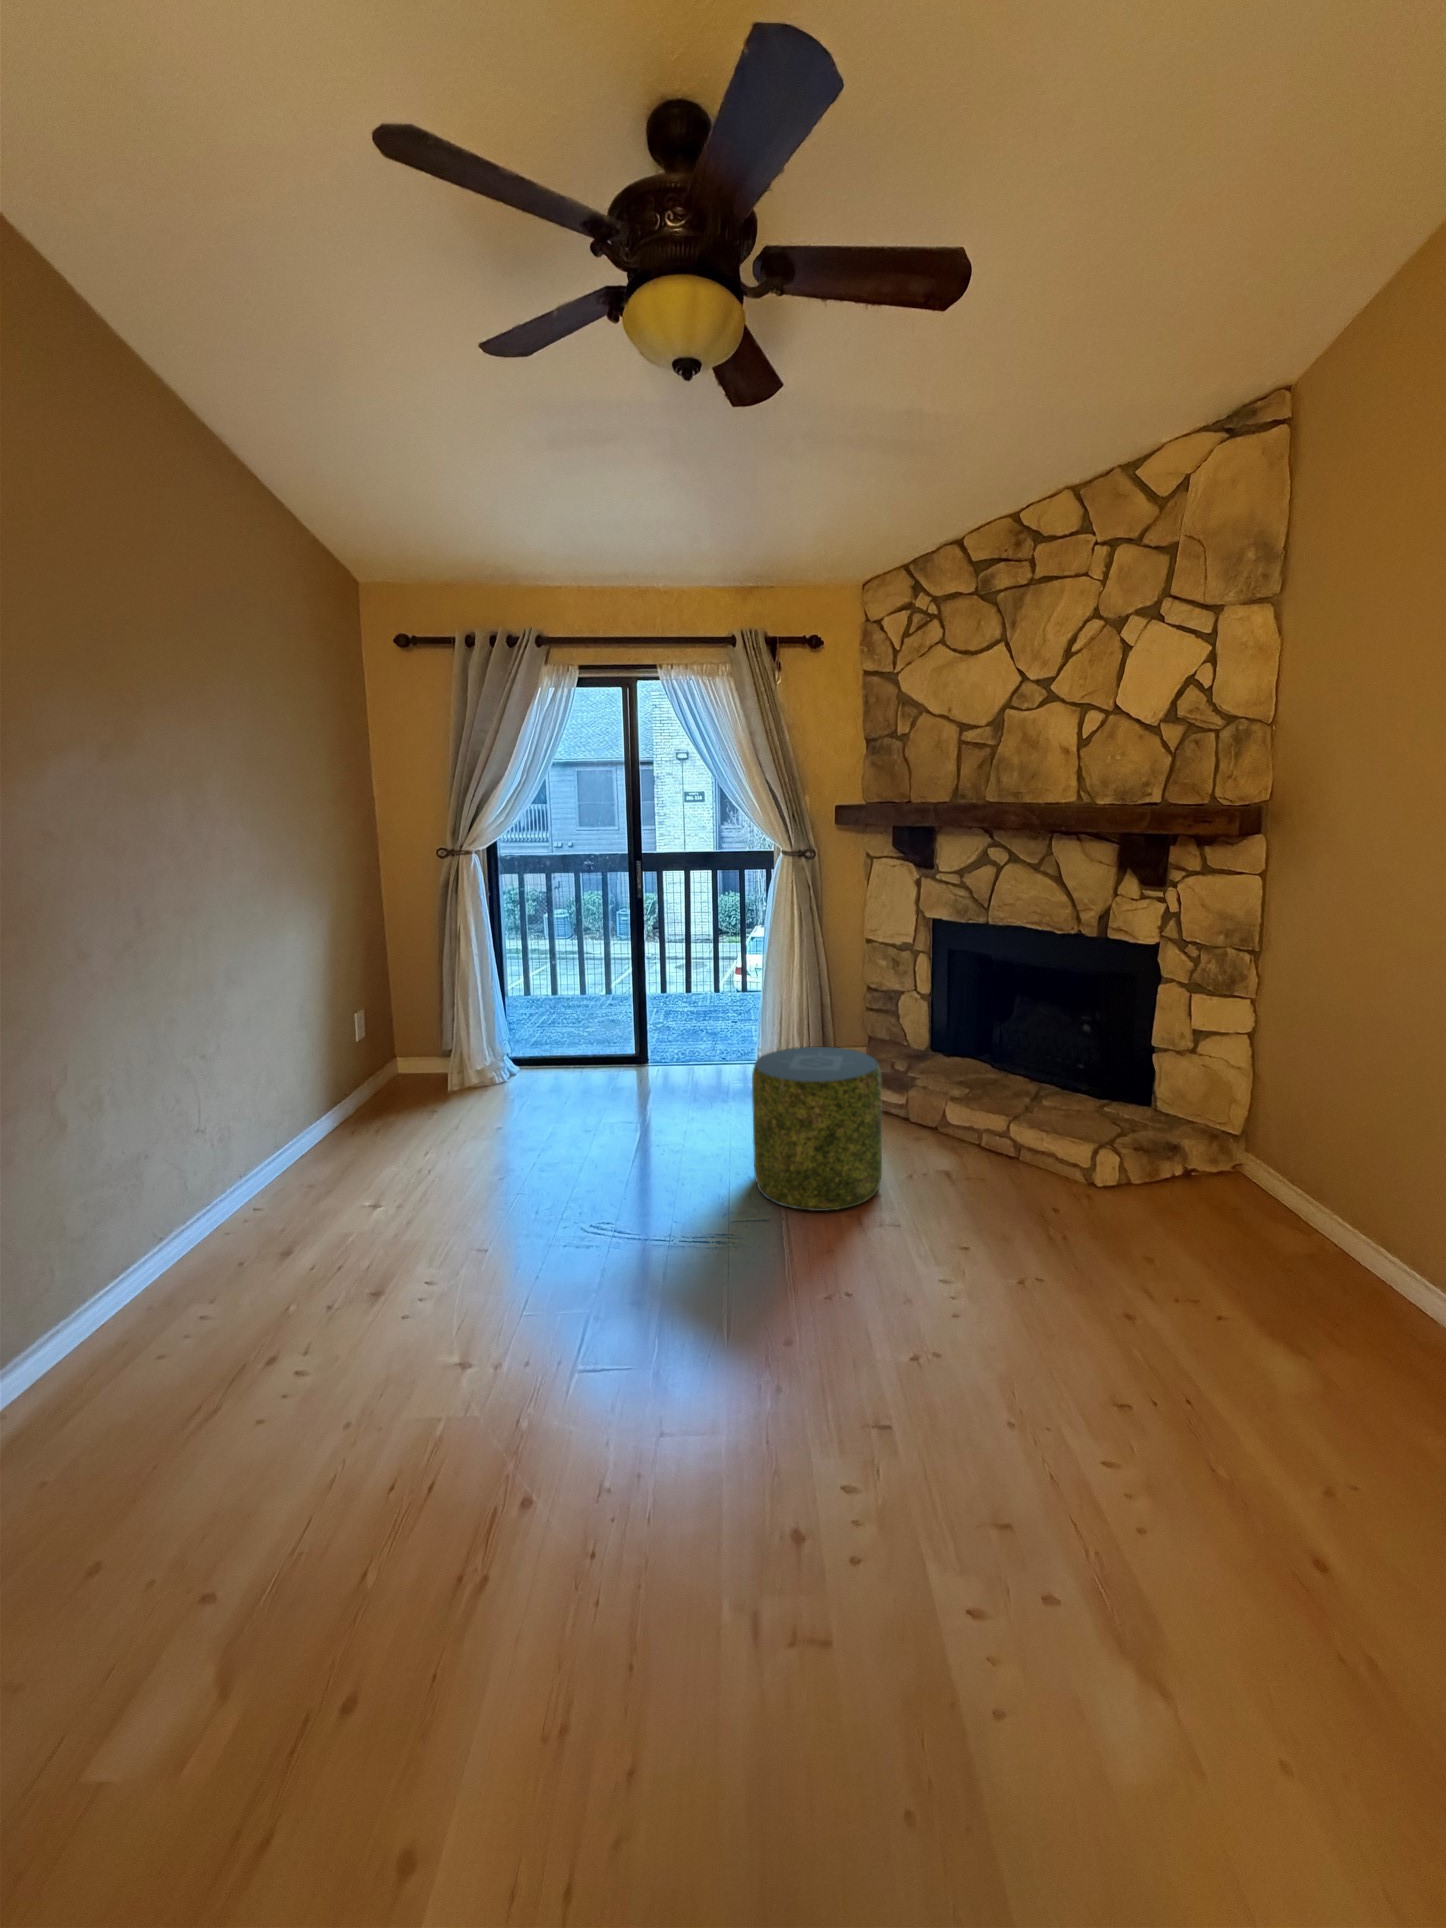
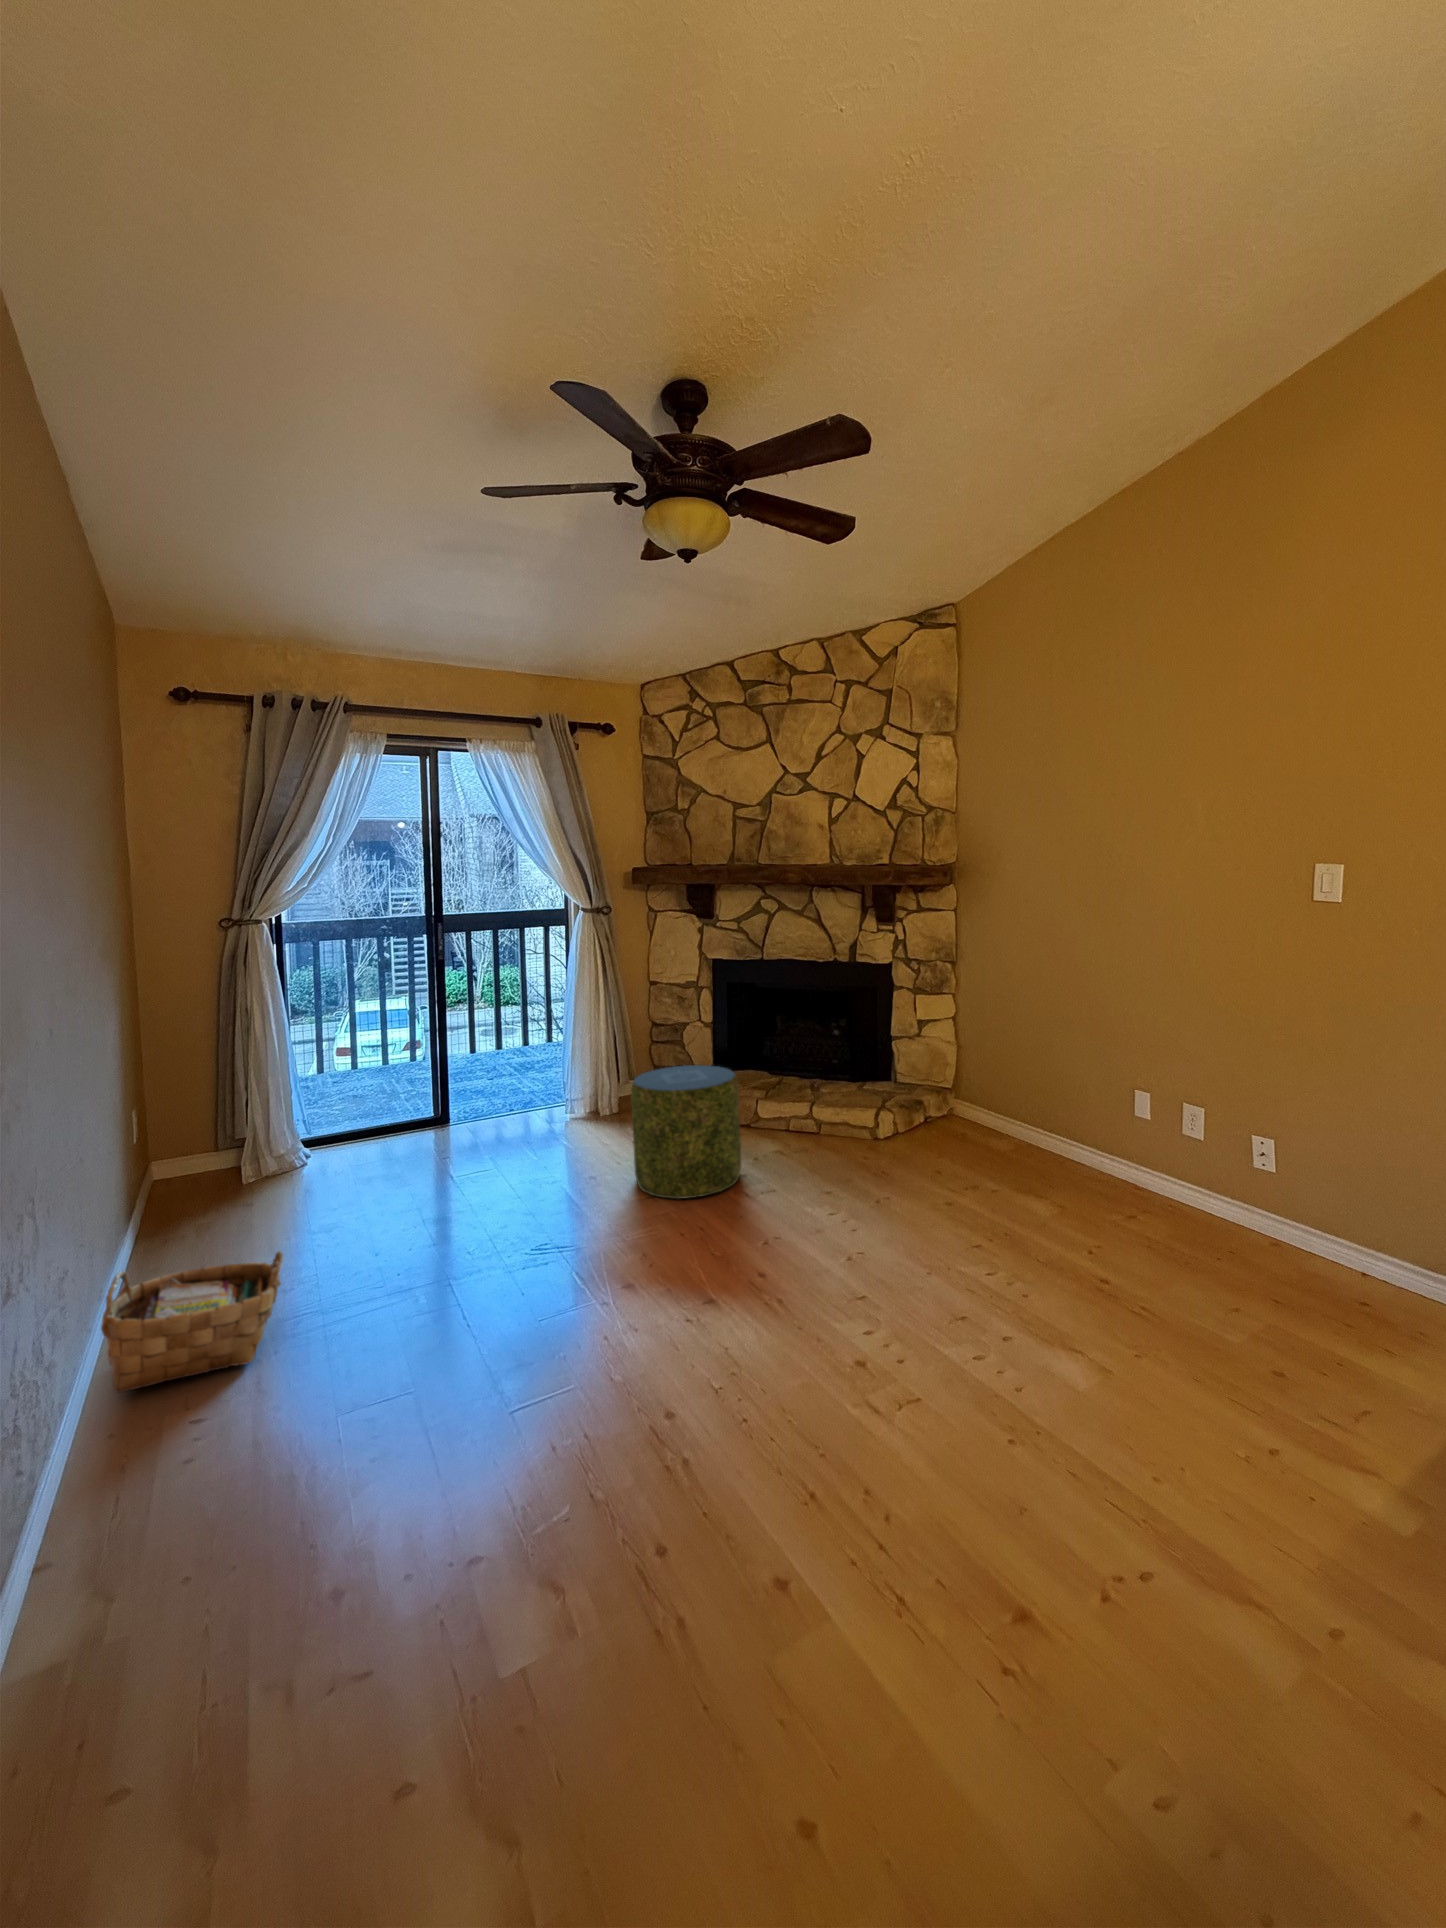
woven basket: none [200,1164,360,1274] -> present [101,1251,283,1393]

